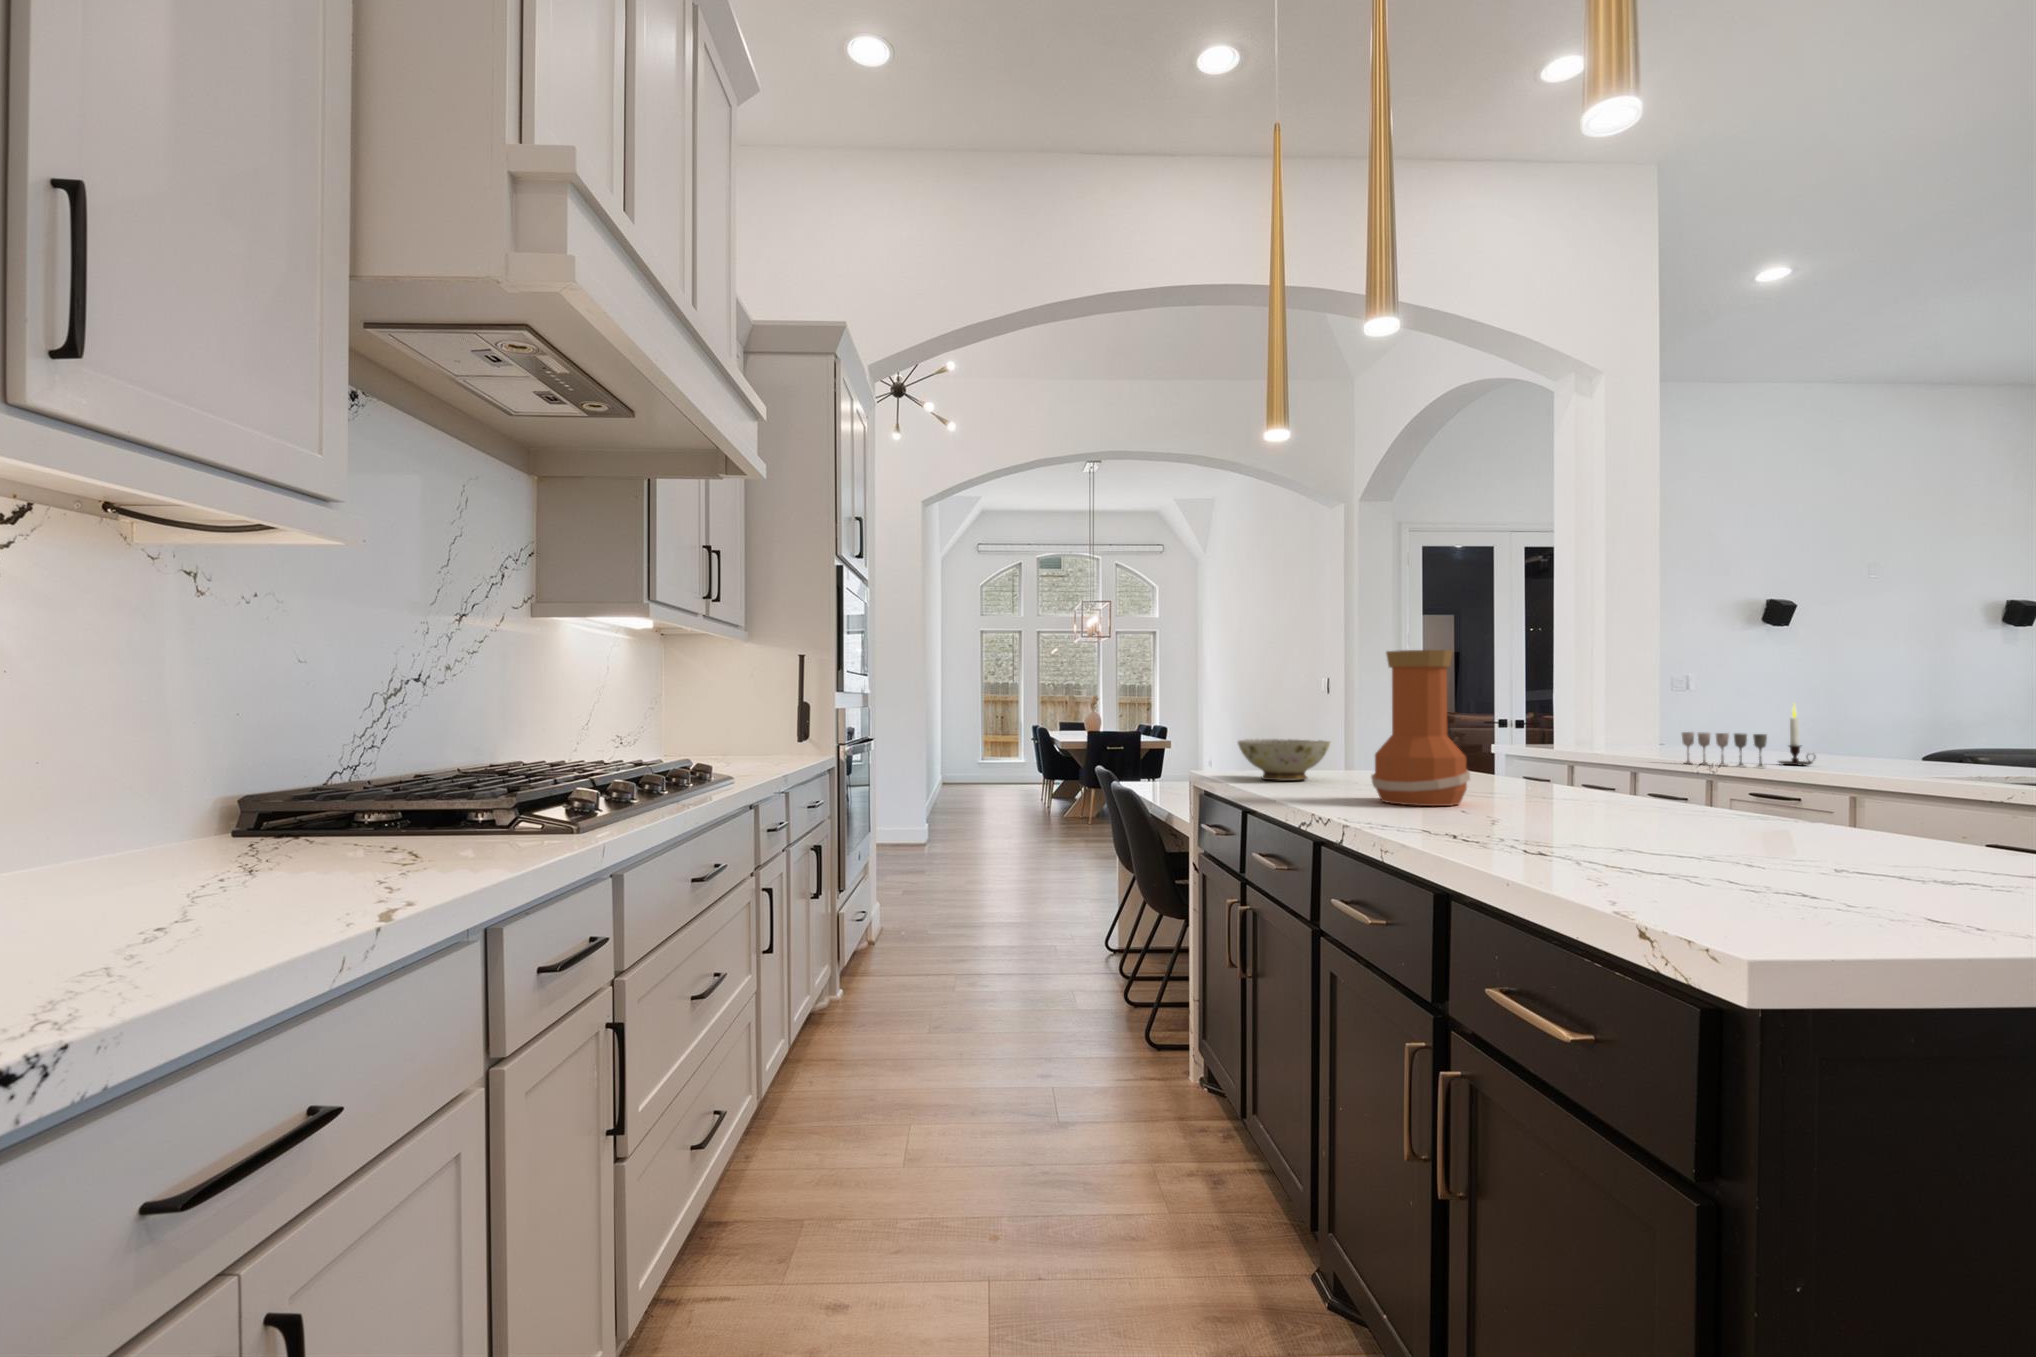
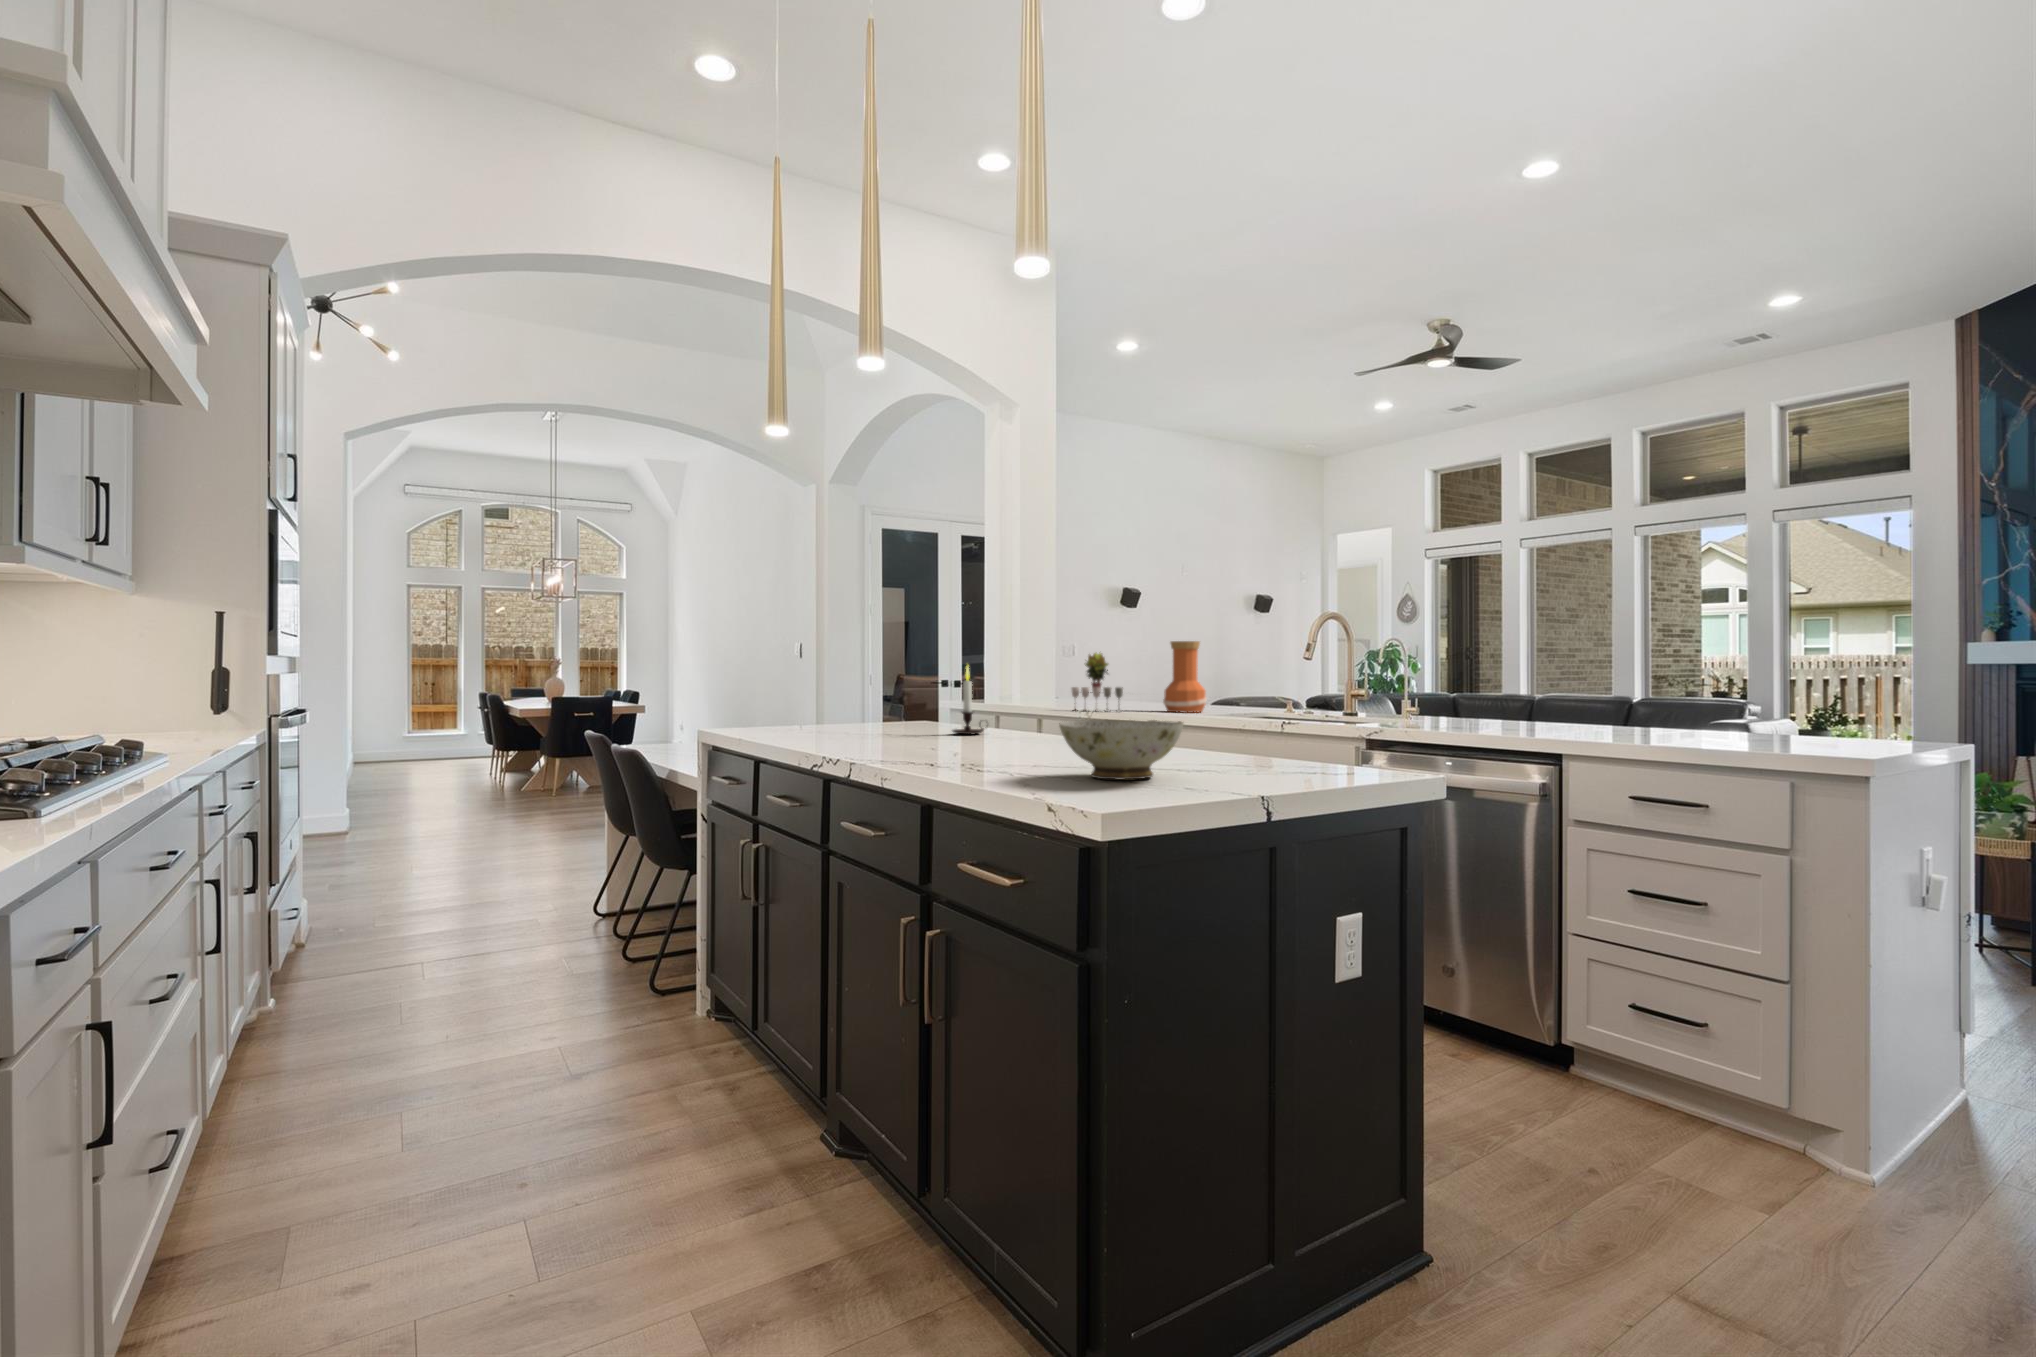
vase: present [1371,650,1470,806] -> present [1163,641,1207,713]
potted plant: none [1705,685,1748,738] -> present [1085,653,1108,687]
candle: present [1779,705,1815,766] -> present [953,666,984,734]
ceramic bowl: present [1238,739,1330,781] -> present [1059,720,1183,780]

